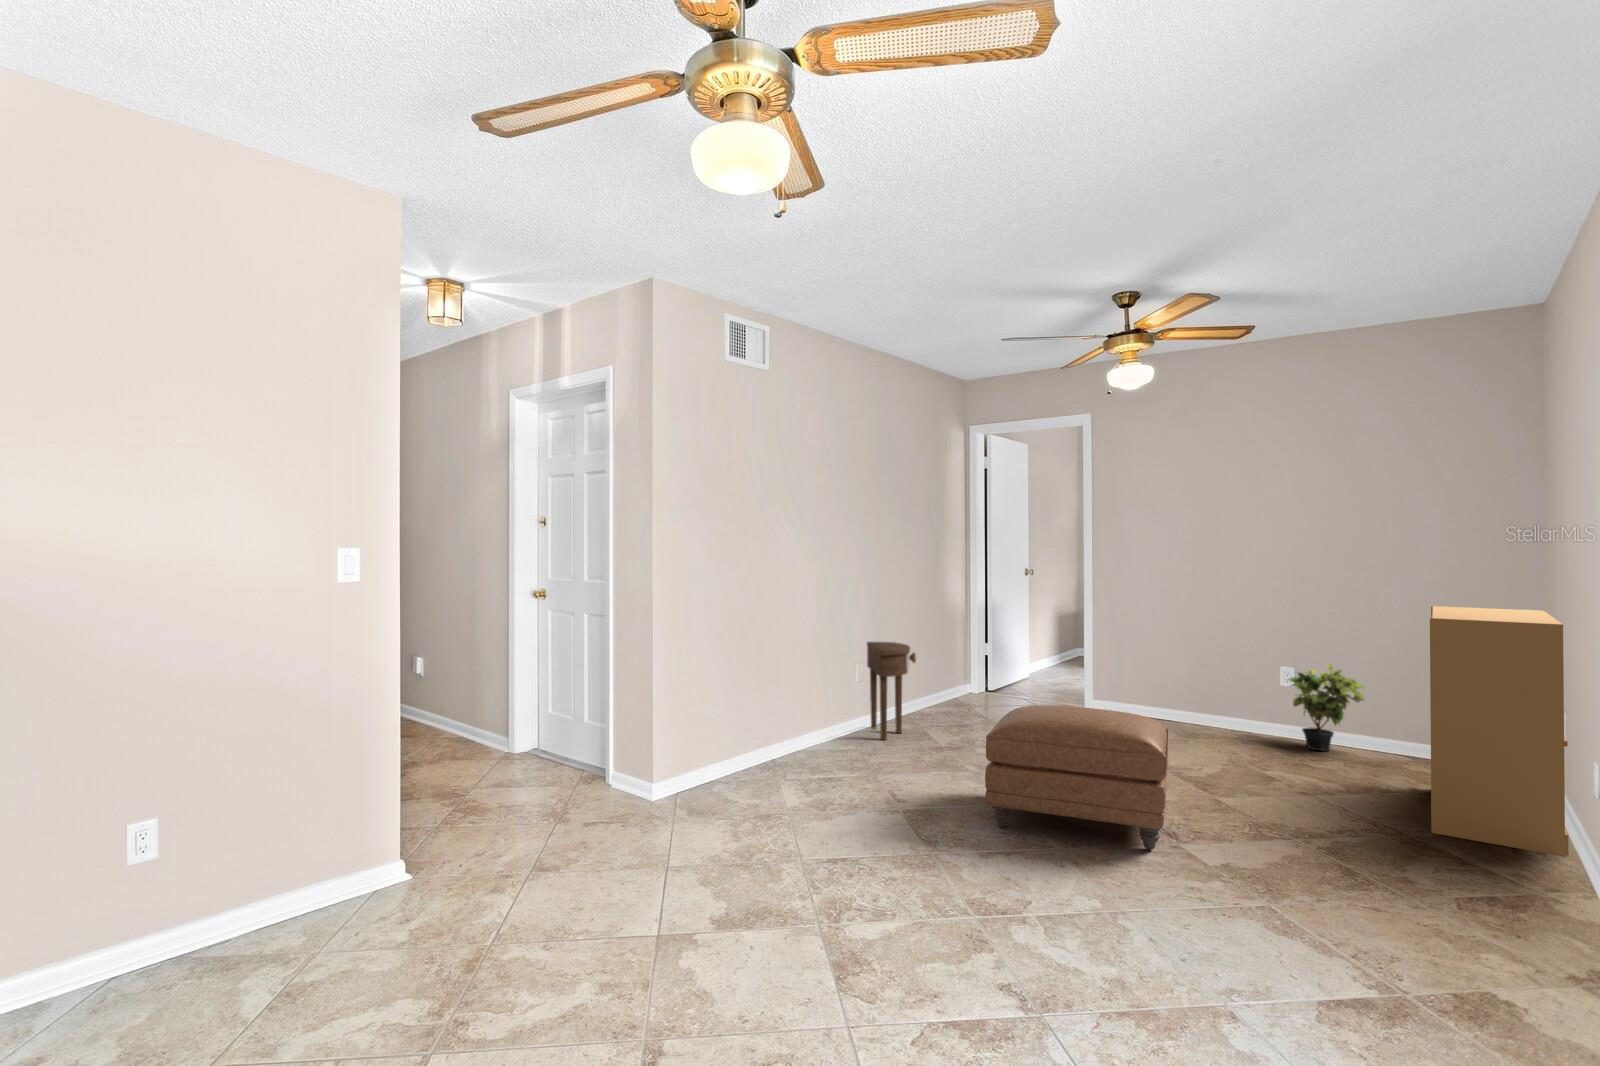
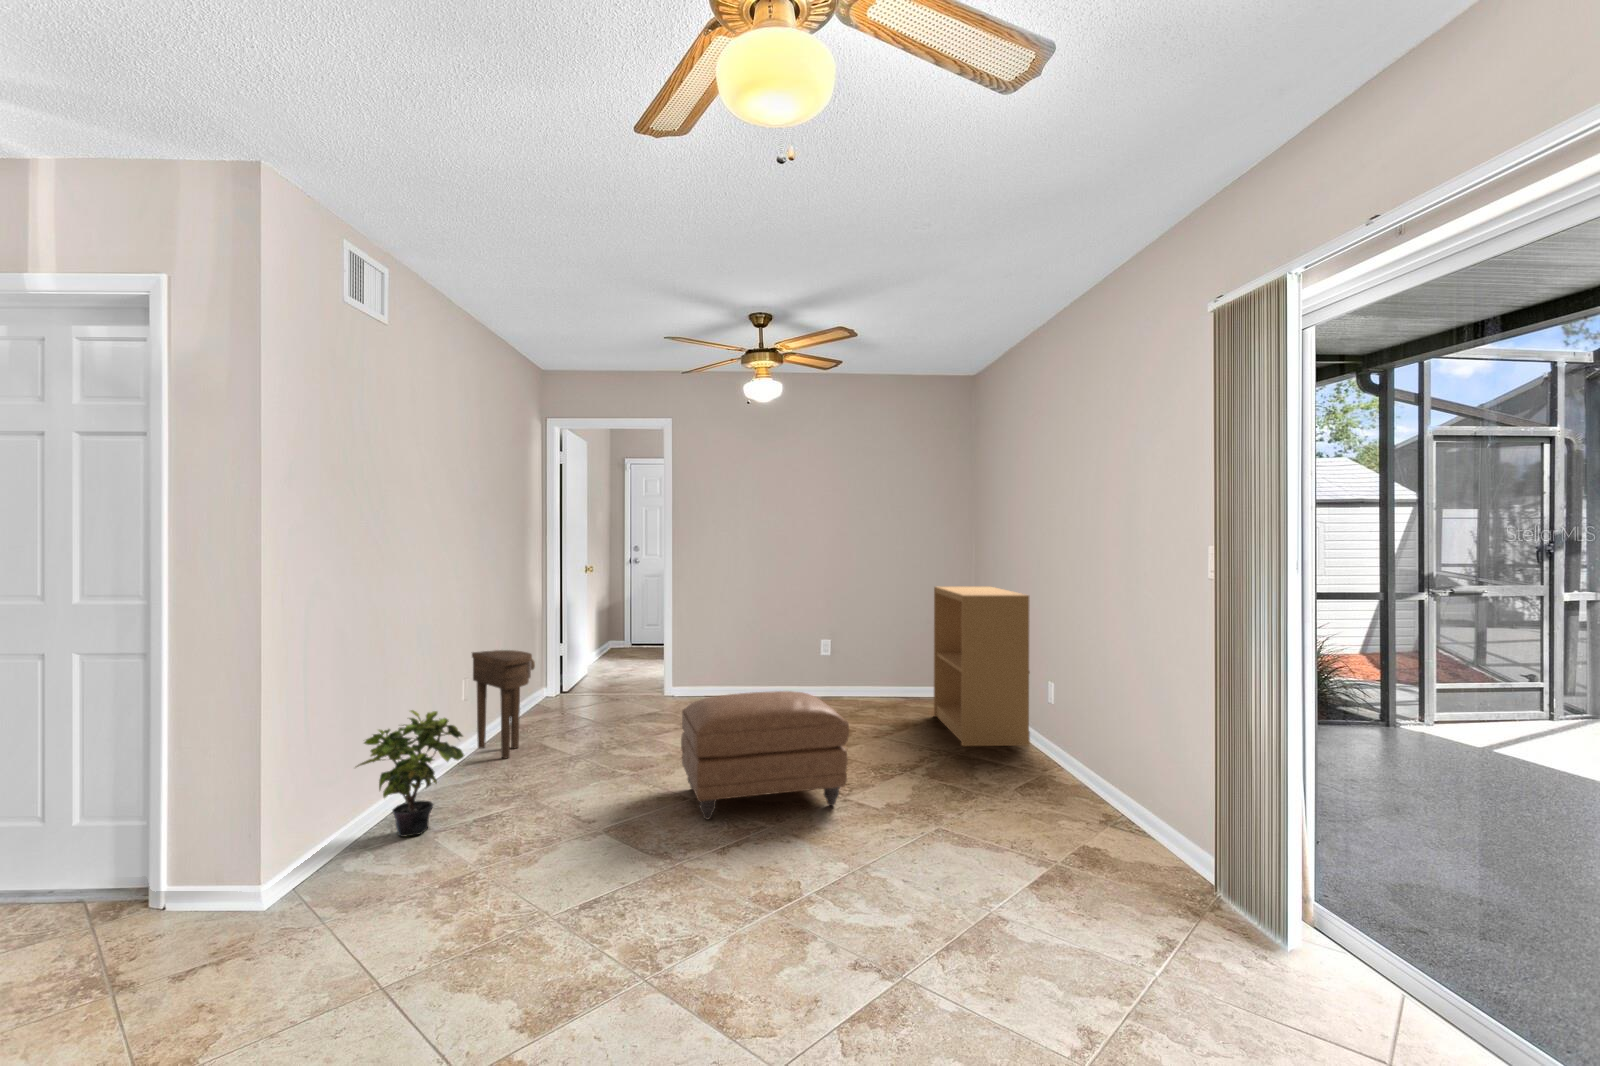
potted plant: present [1289,664,1365,751] -> present [356,710,464,837]

